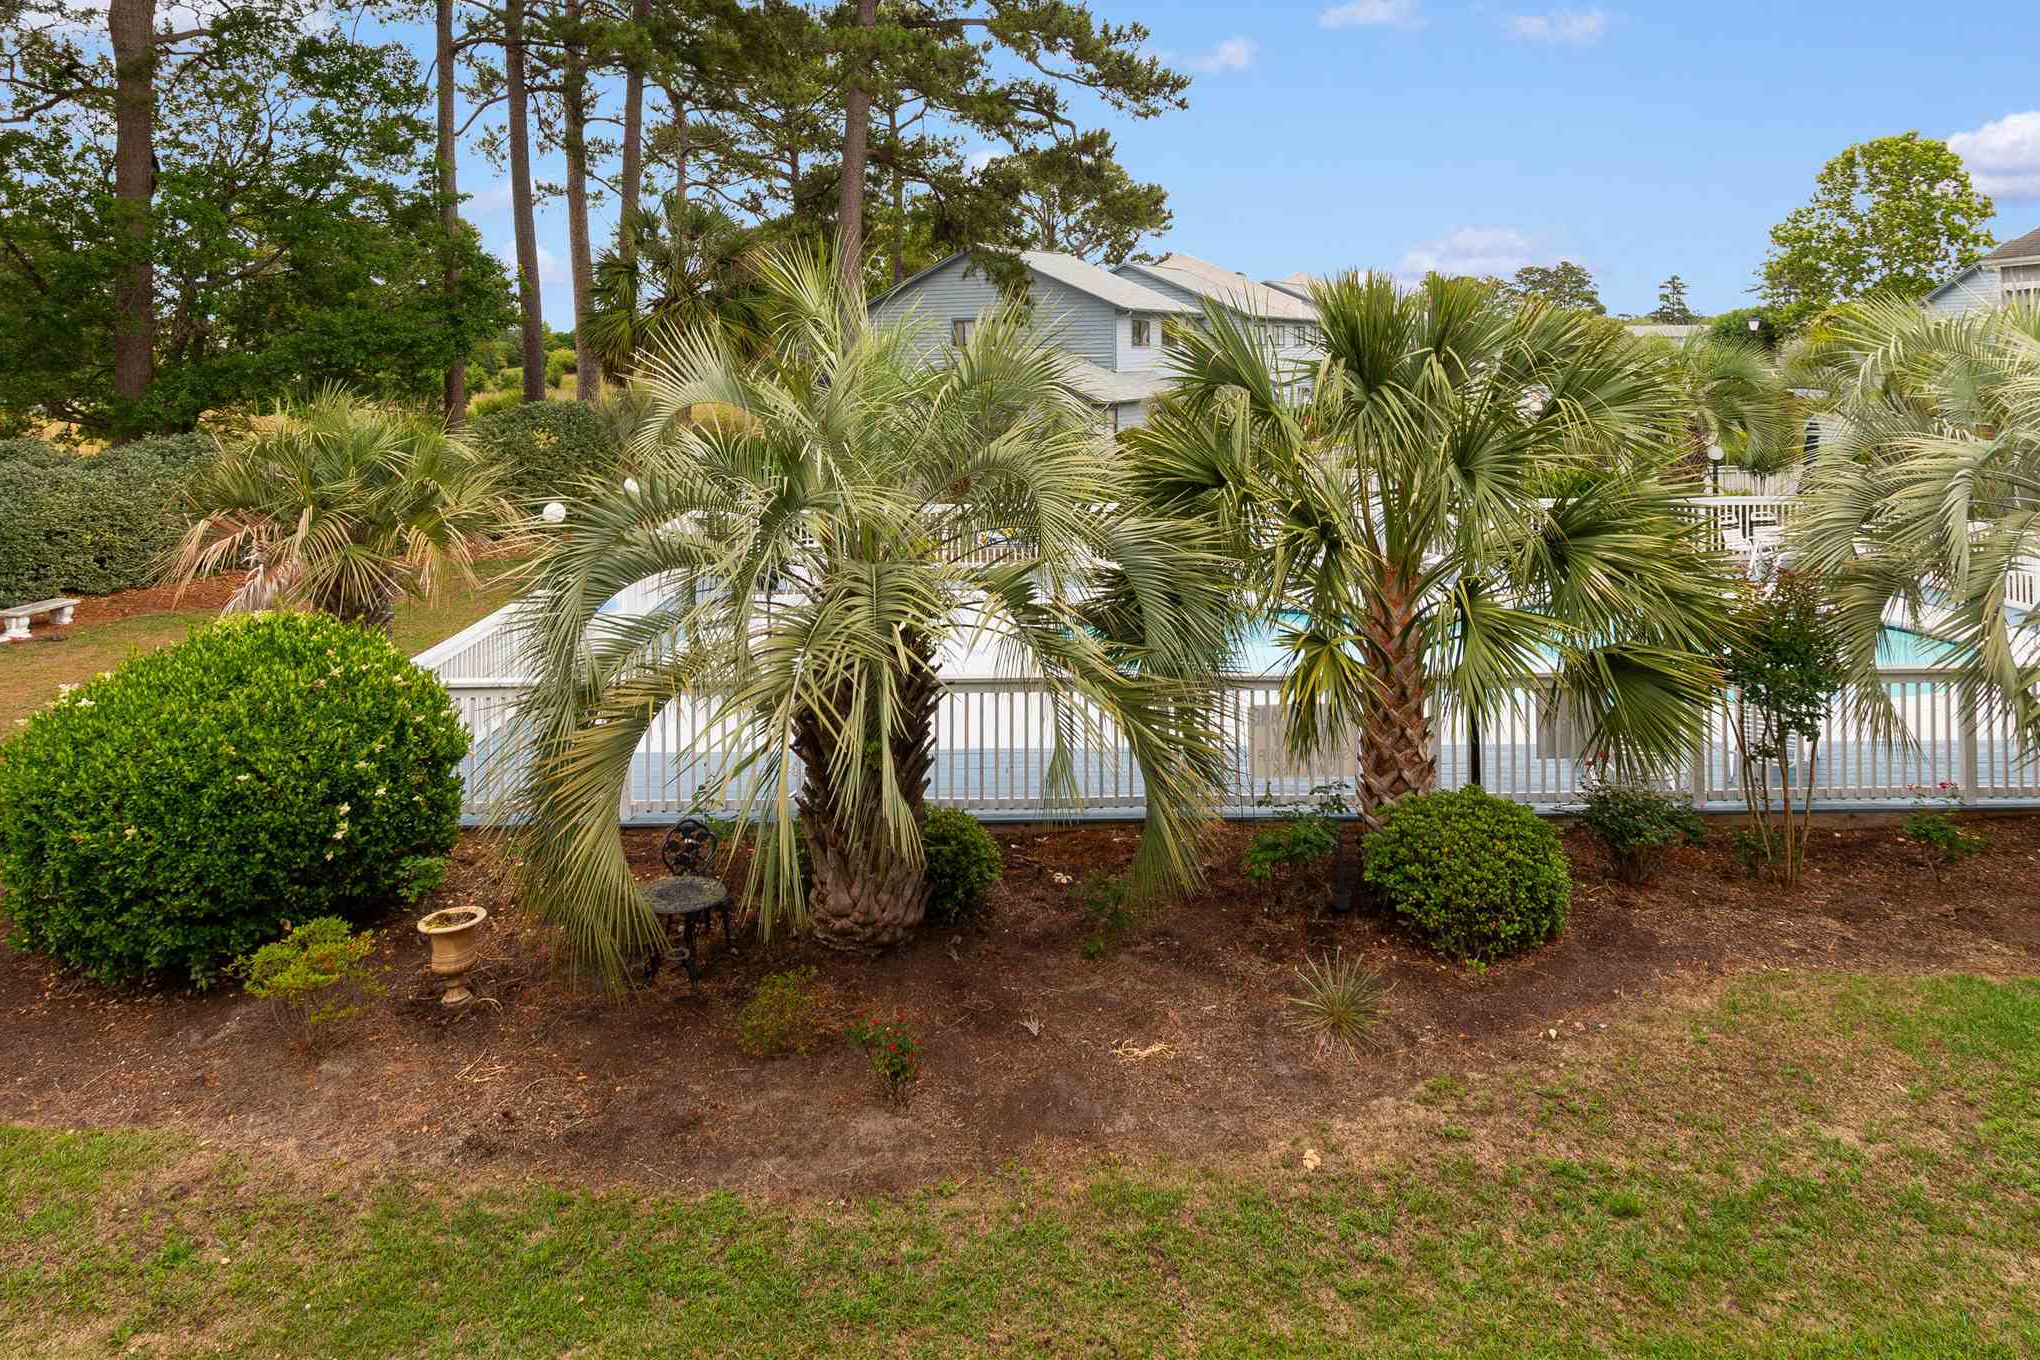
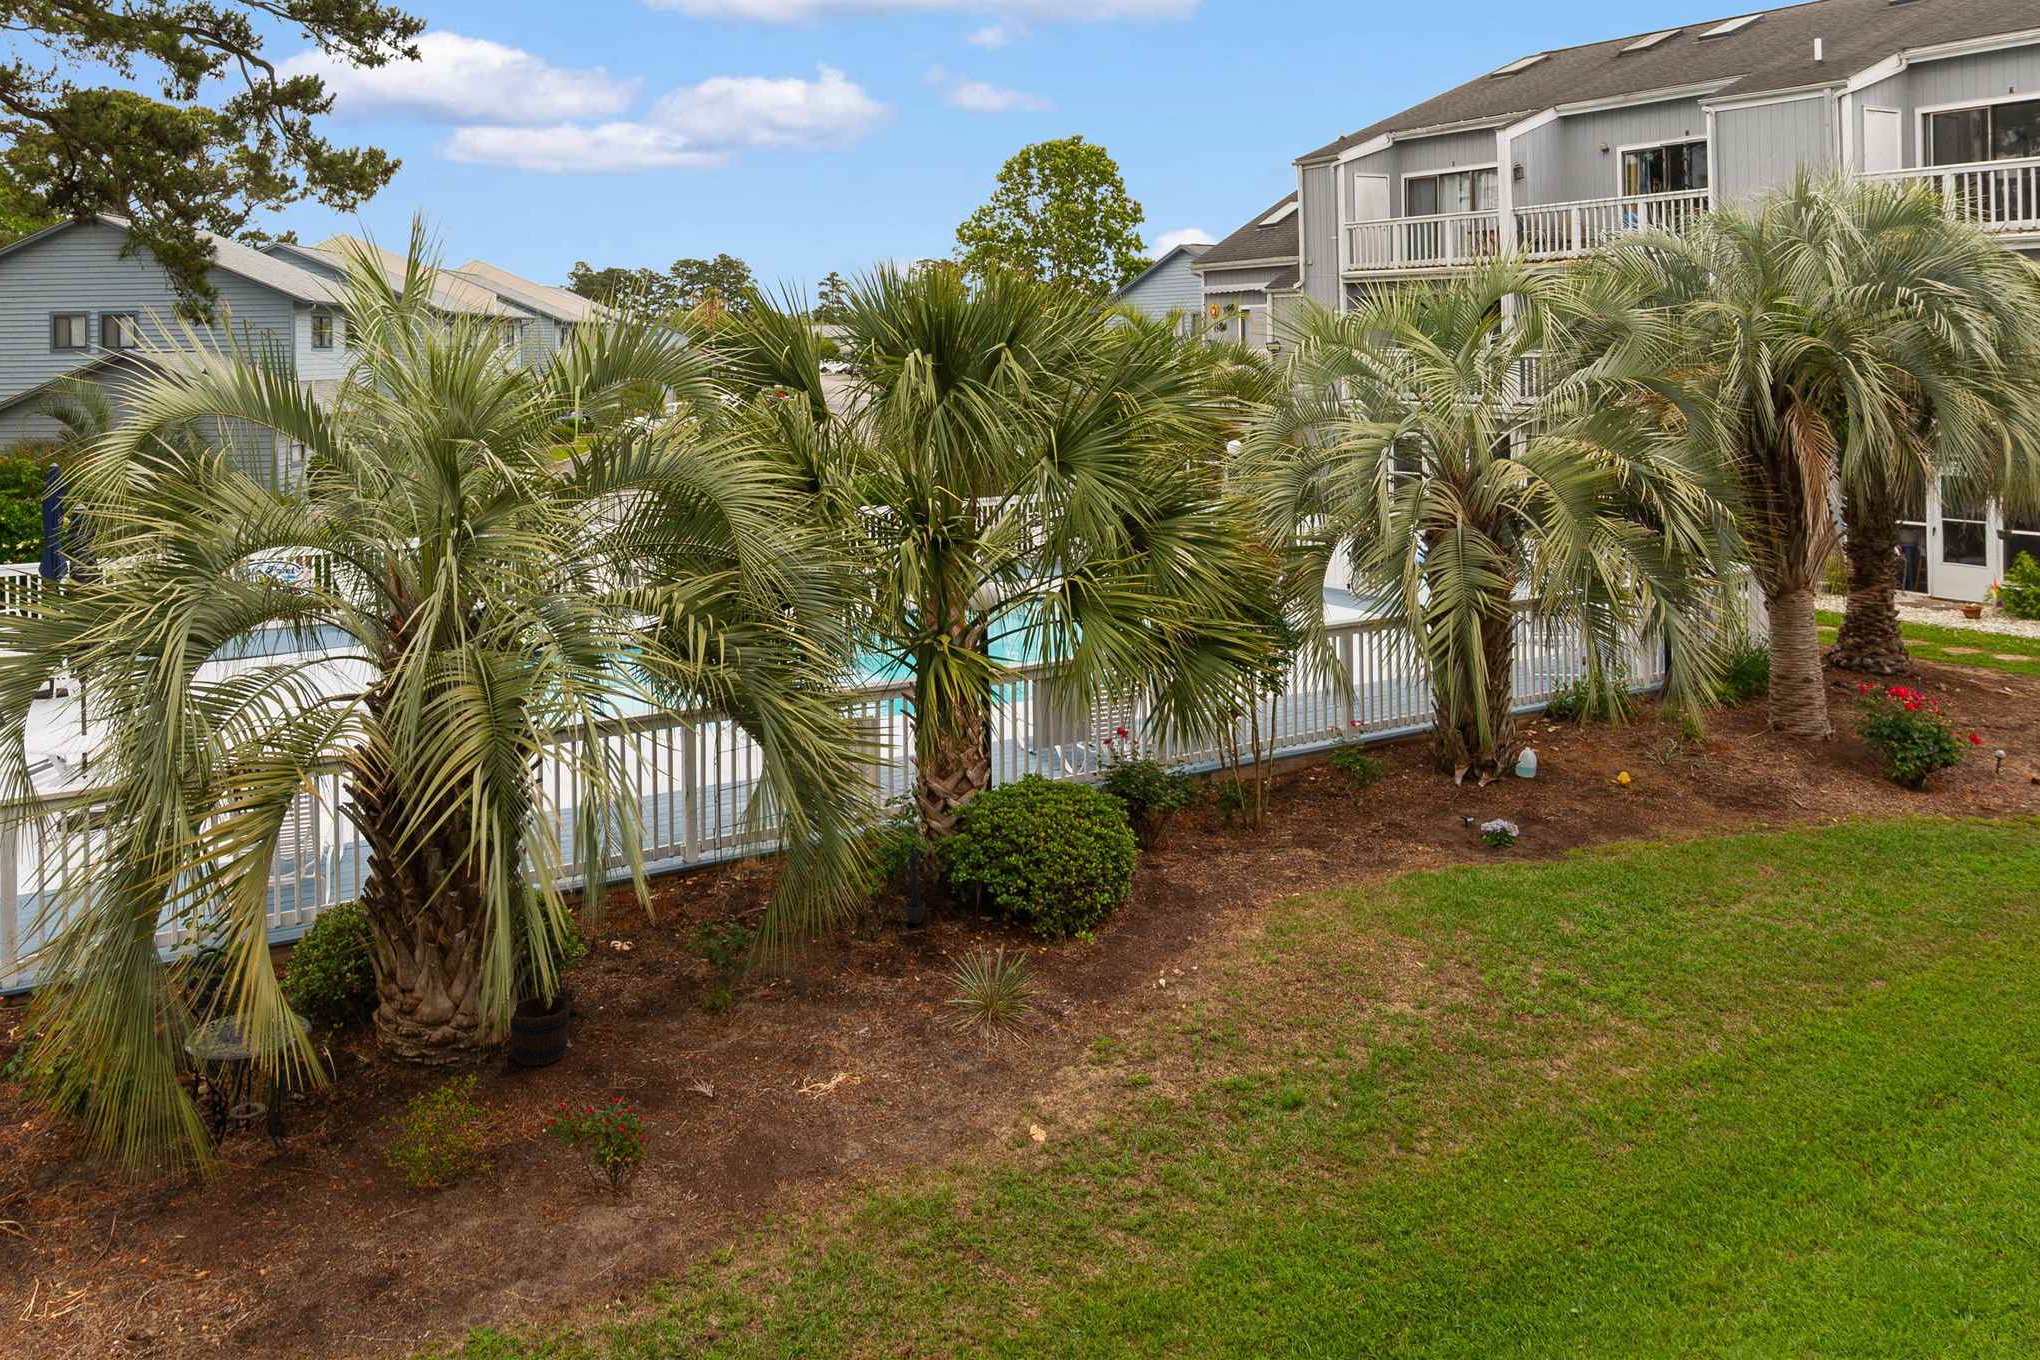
wooden bucket: none [931,871,978,960] -> present [510,966,572,1066]

